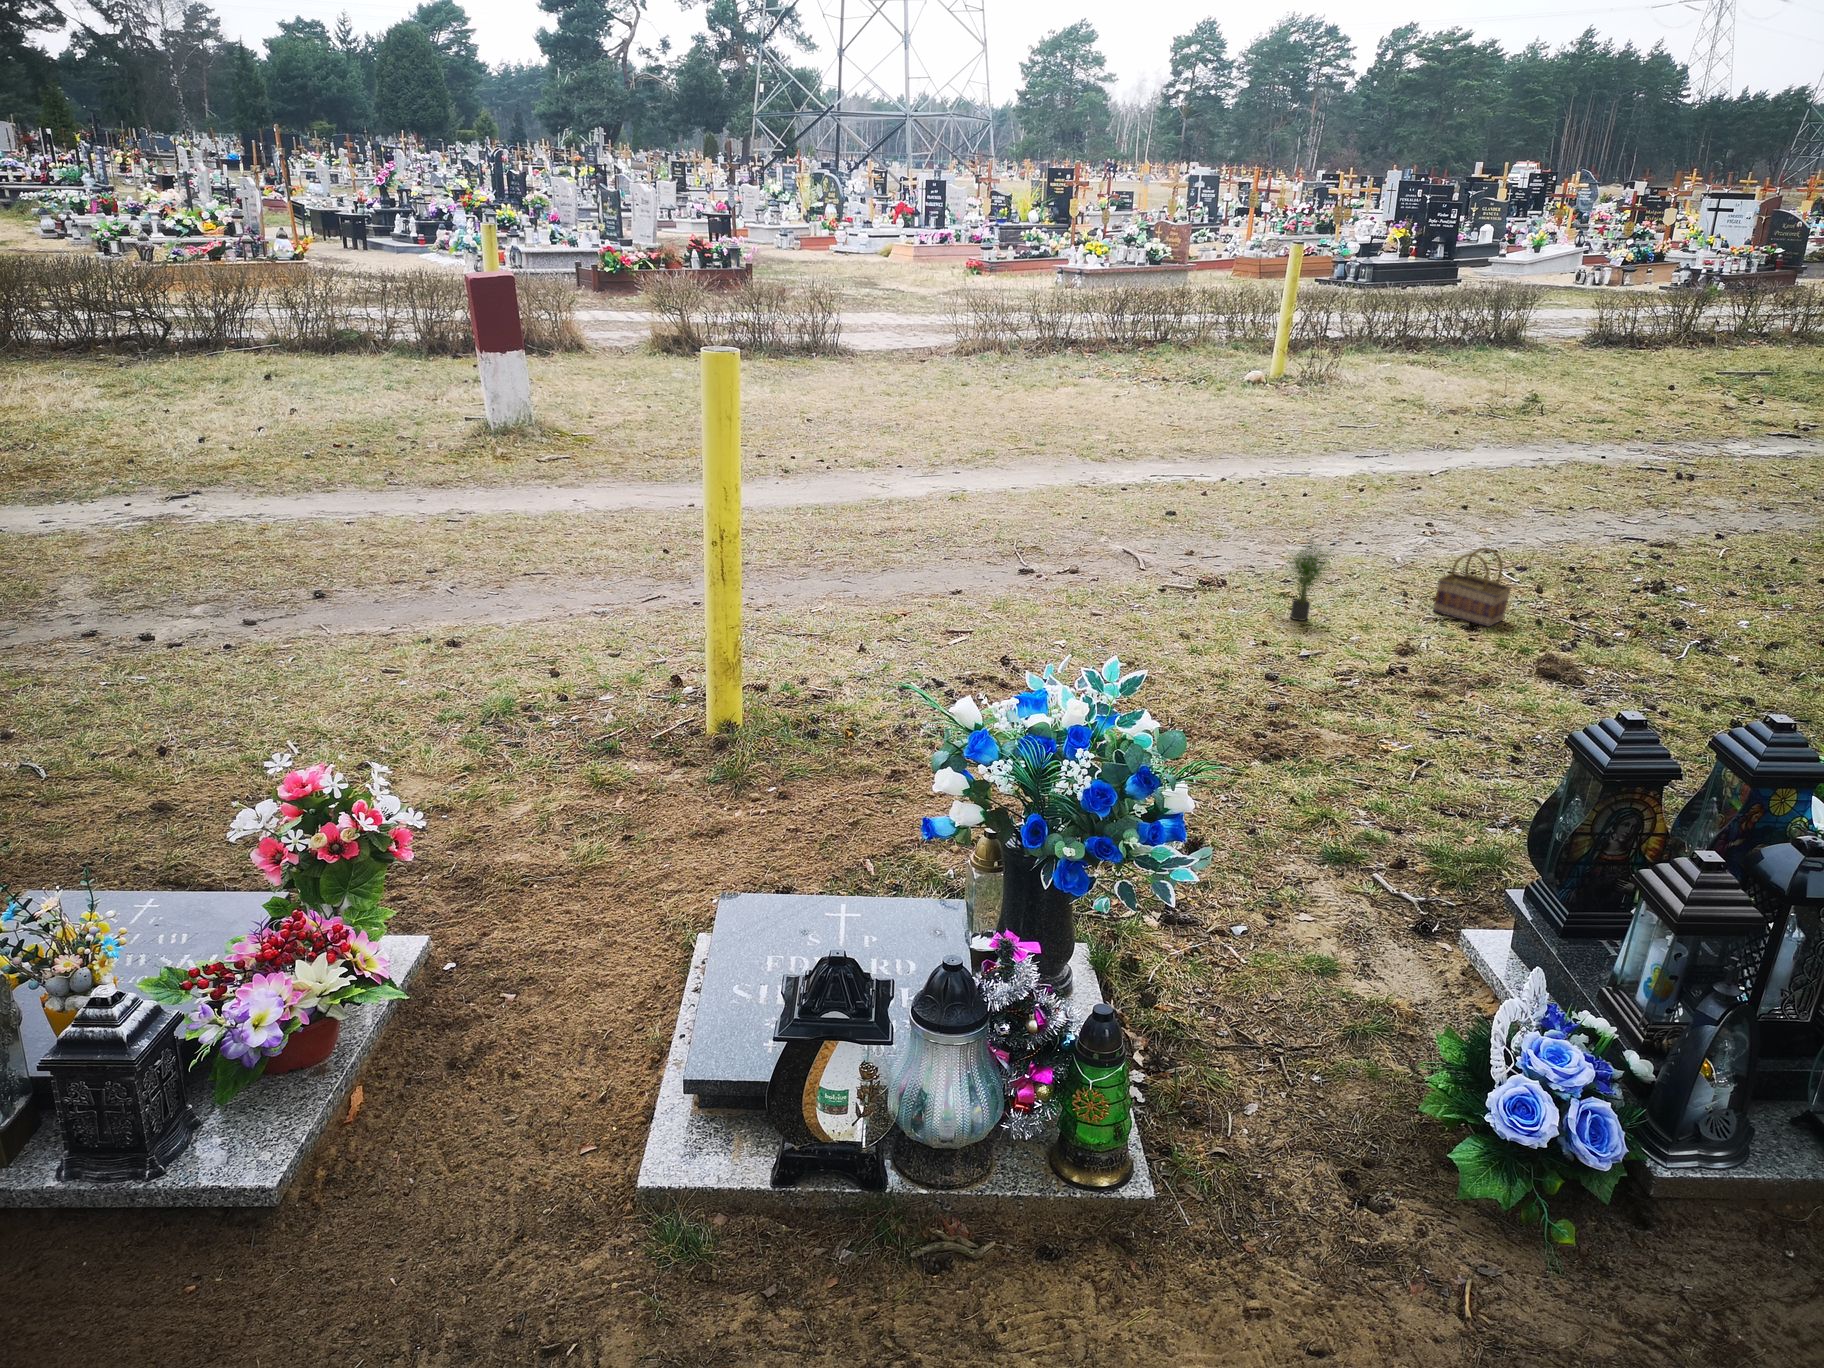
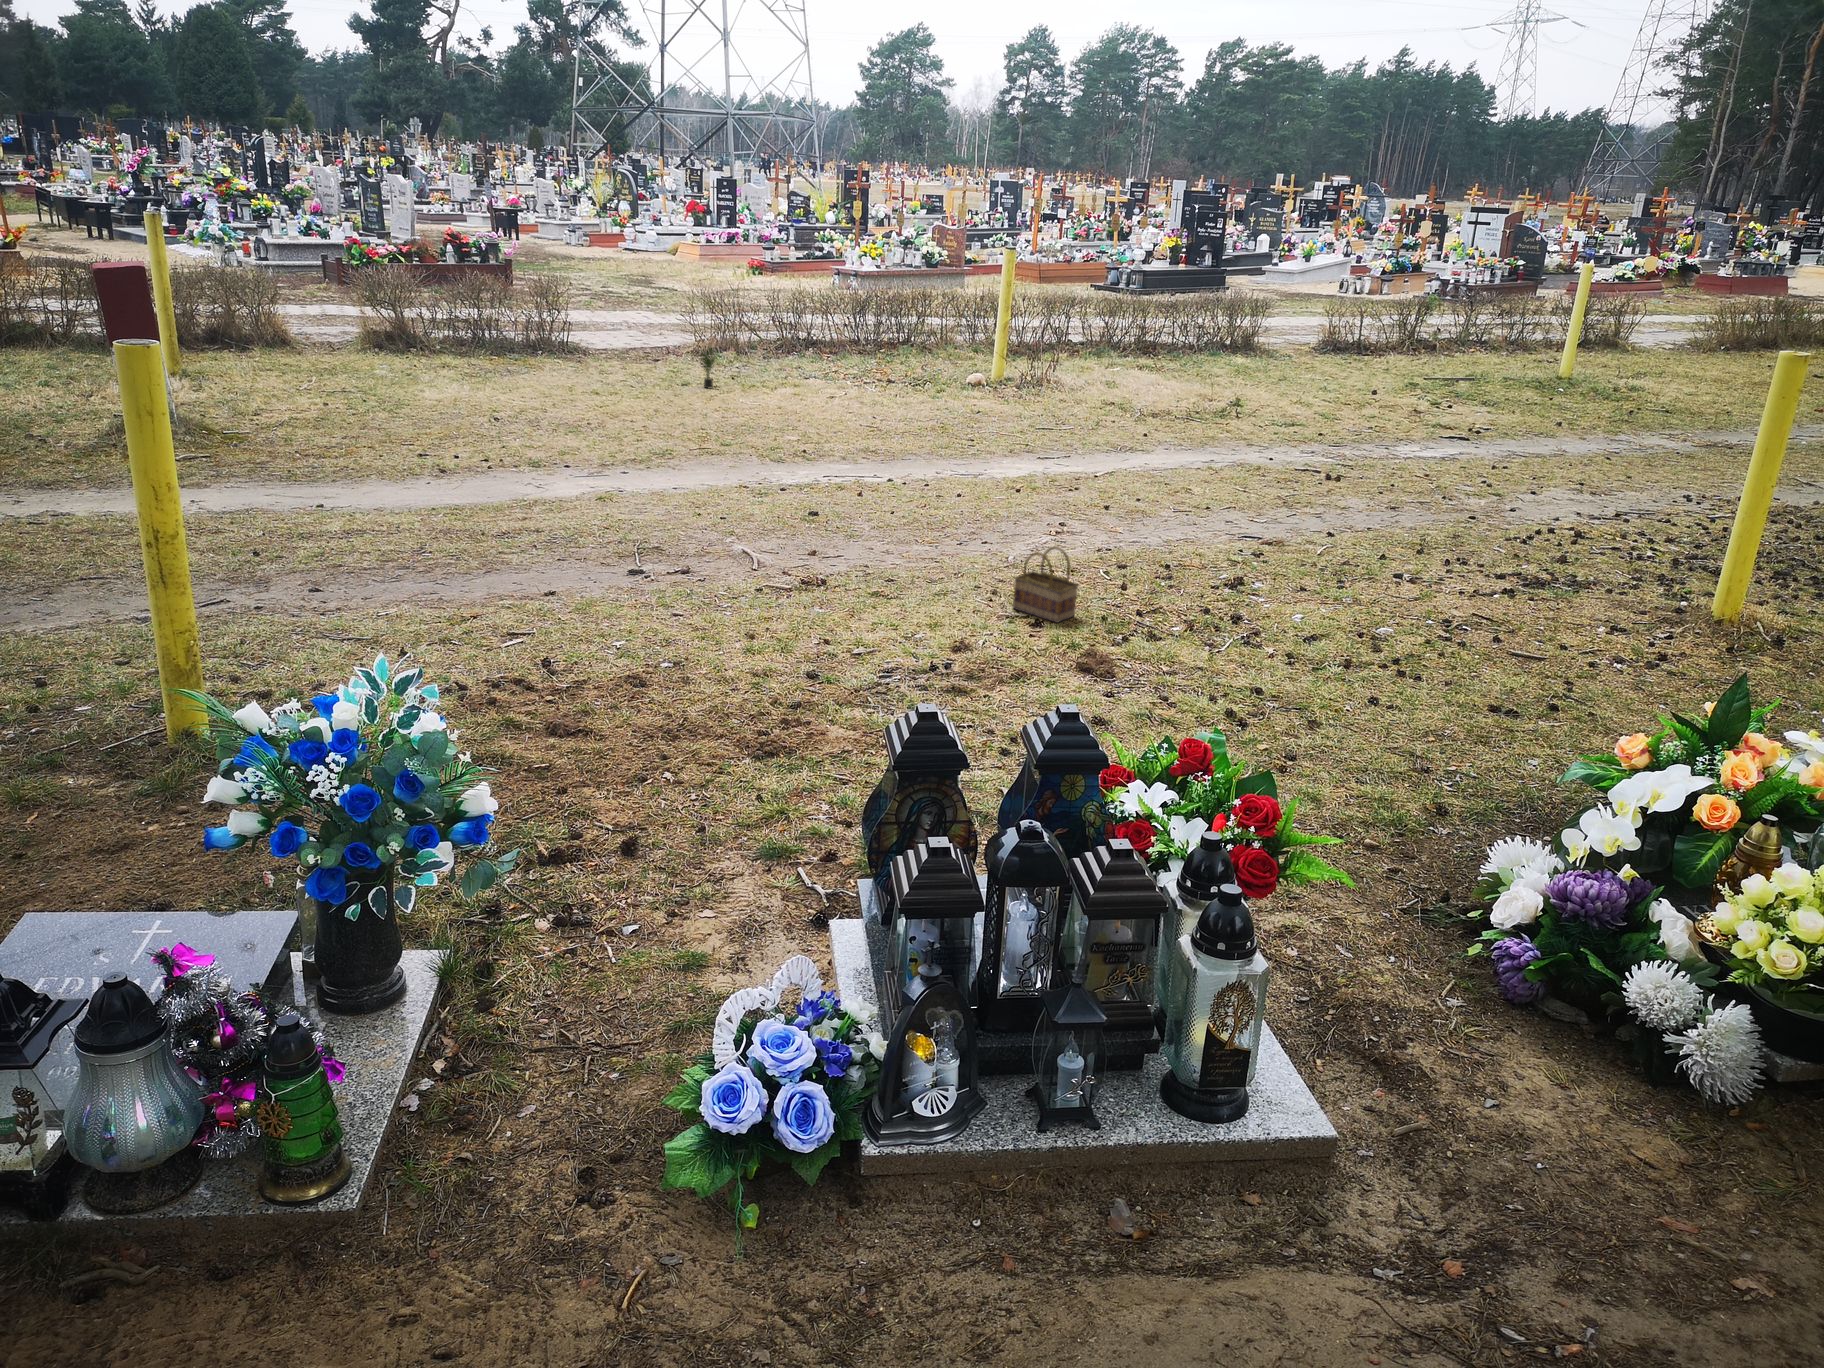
potted plant: present [1286,540,1331,621] -> present [701,348,716,388]

